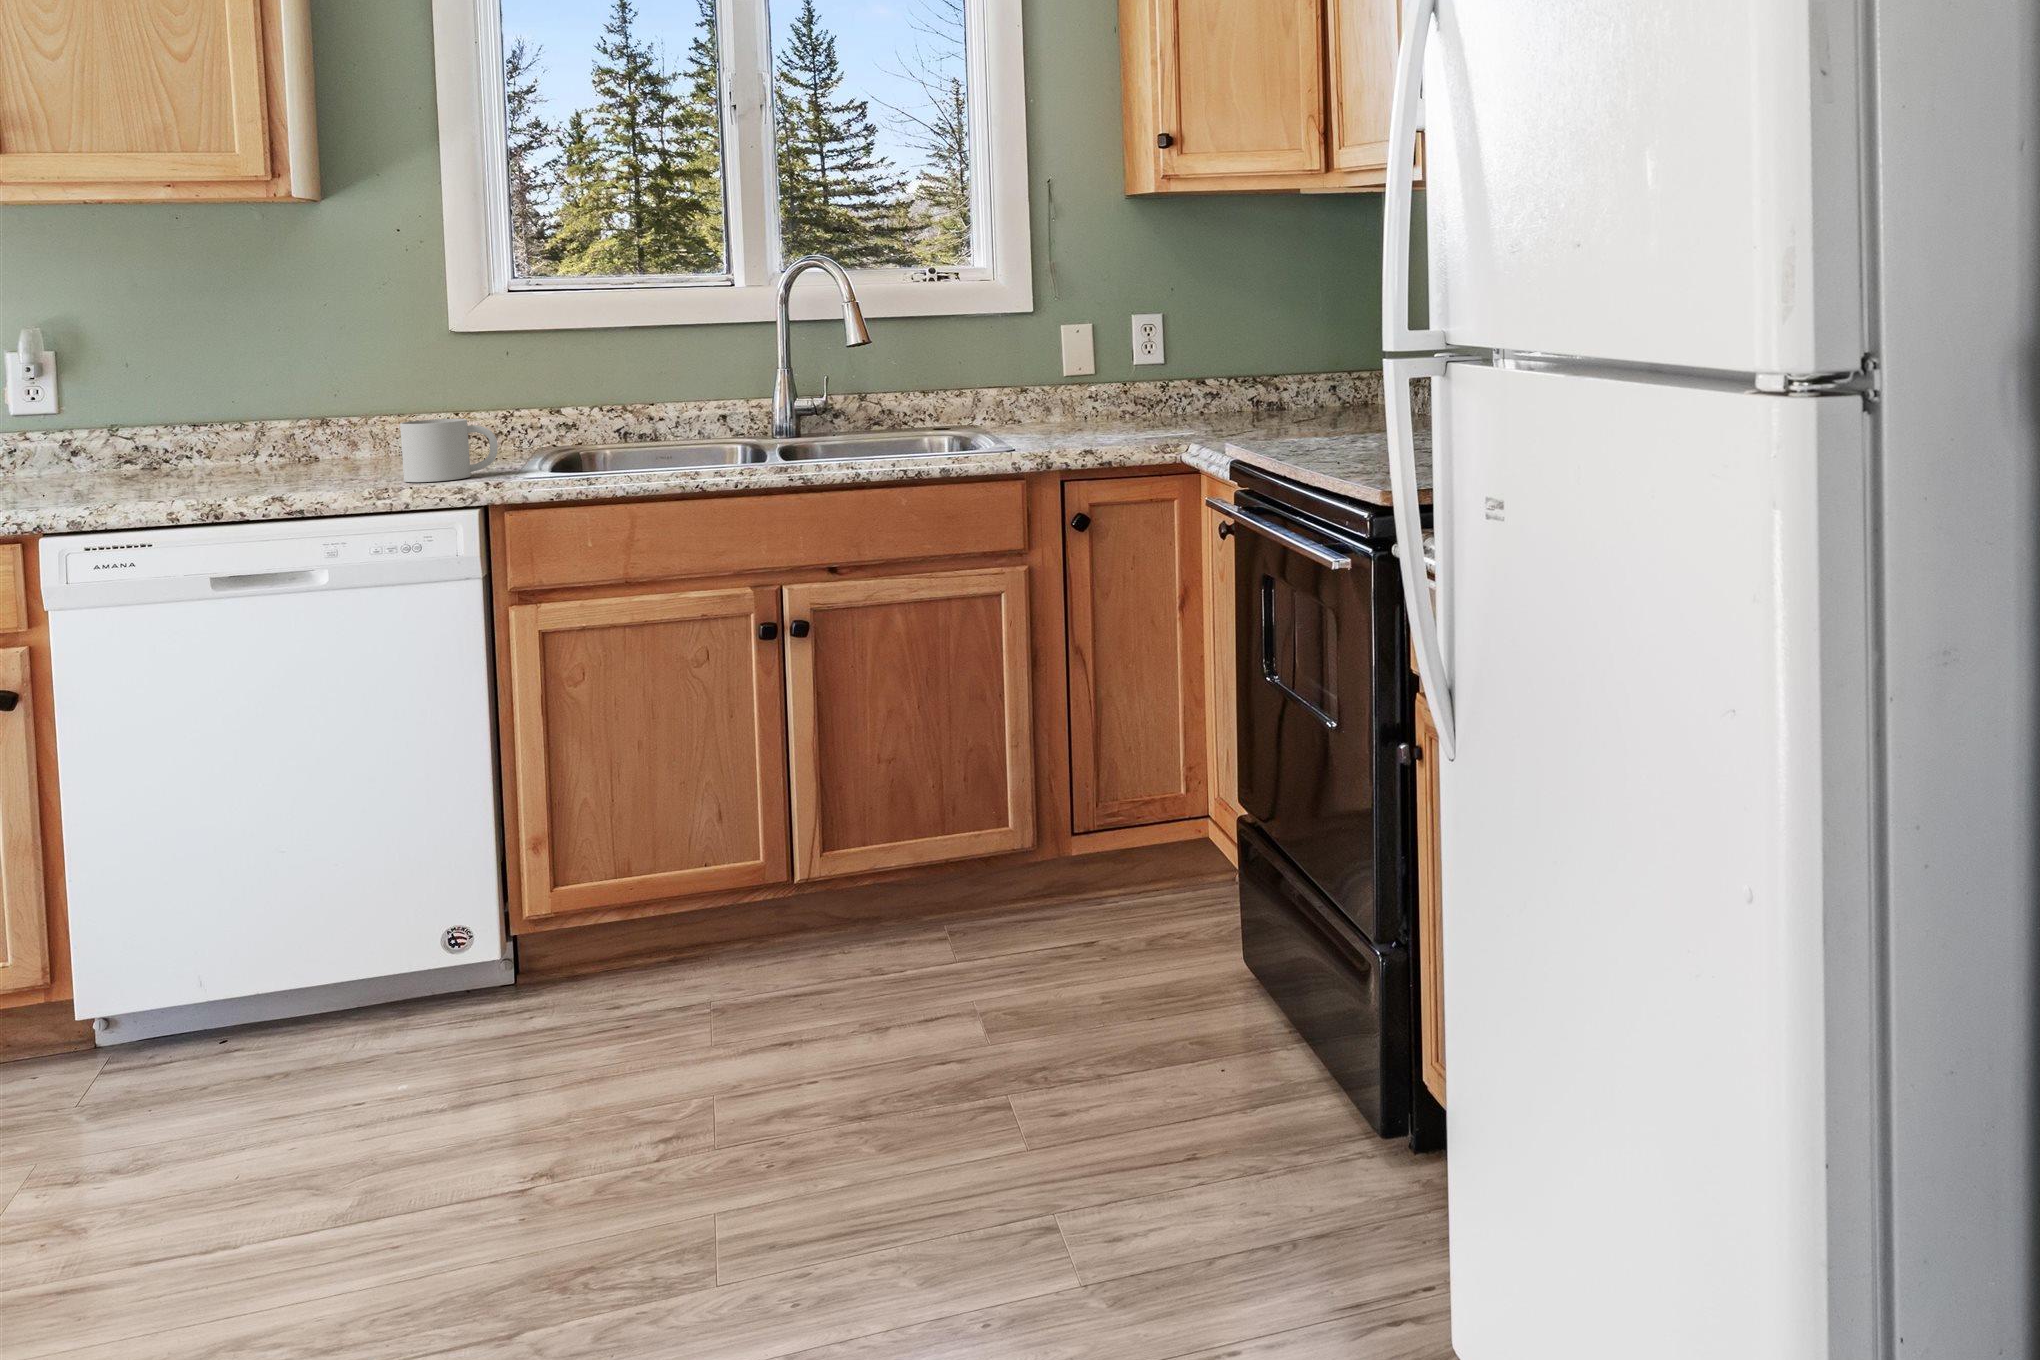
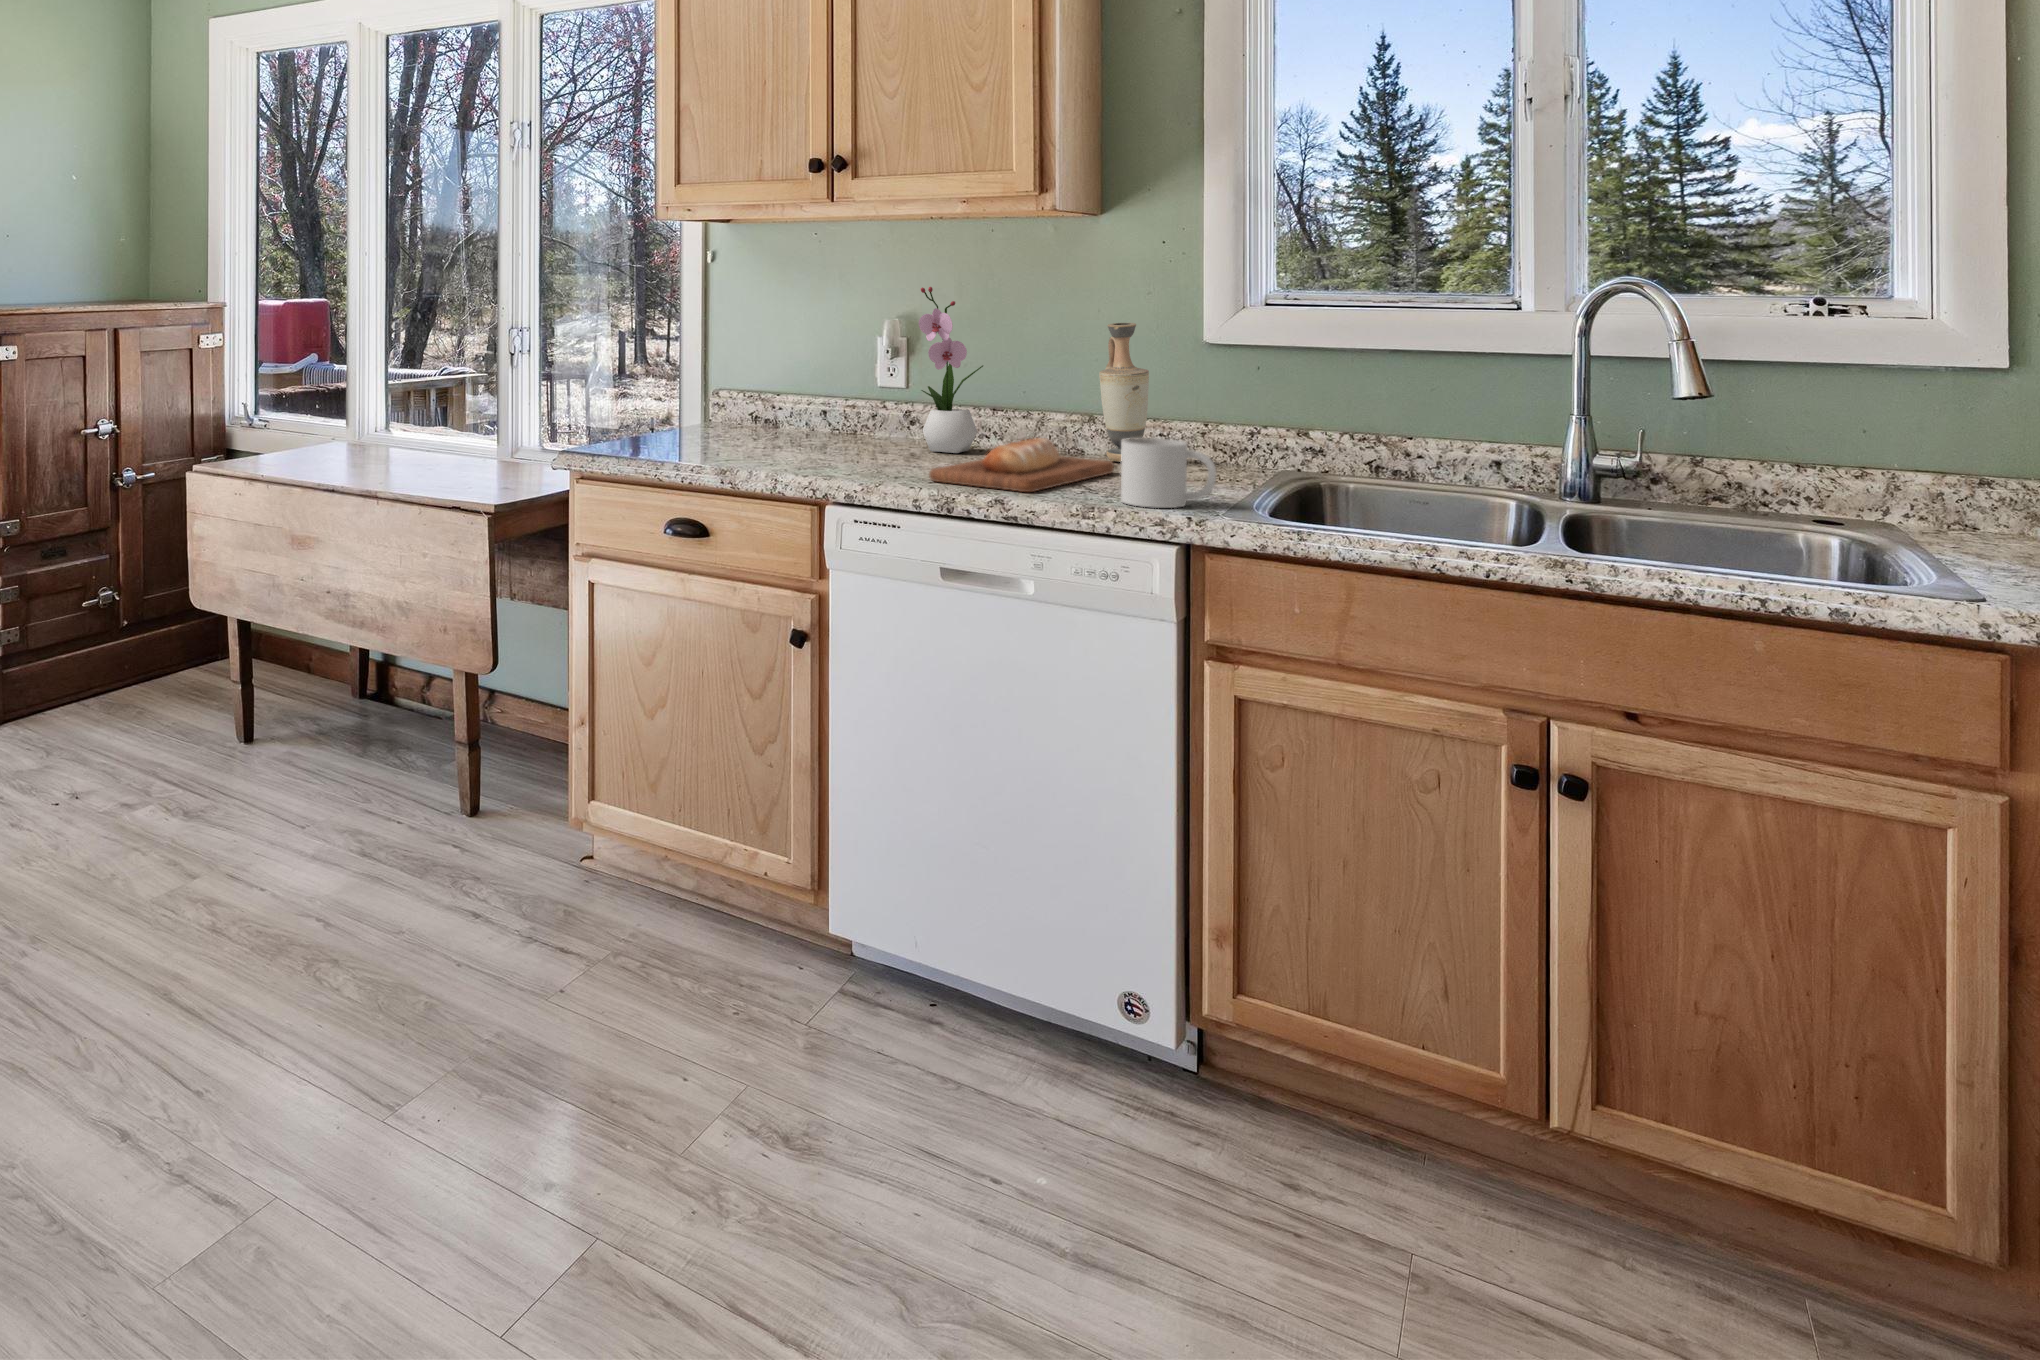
flower arrangement: none [87,287,180,478] -> present [918,287,983,453]
vase: none [332,317,391,461] -> present [1099,323,1149,462]
bread loaf: none [165,440,369,495] -> present [929,438,1114,492]

